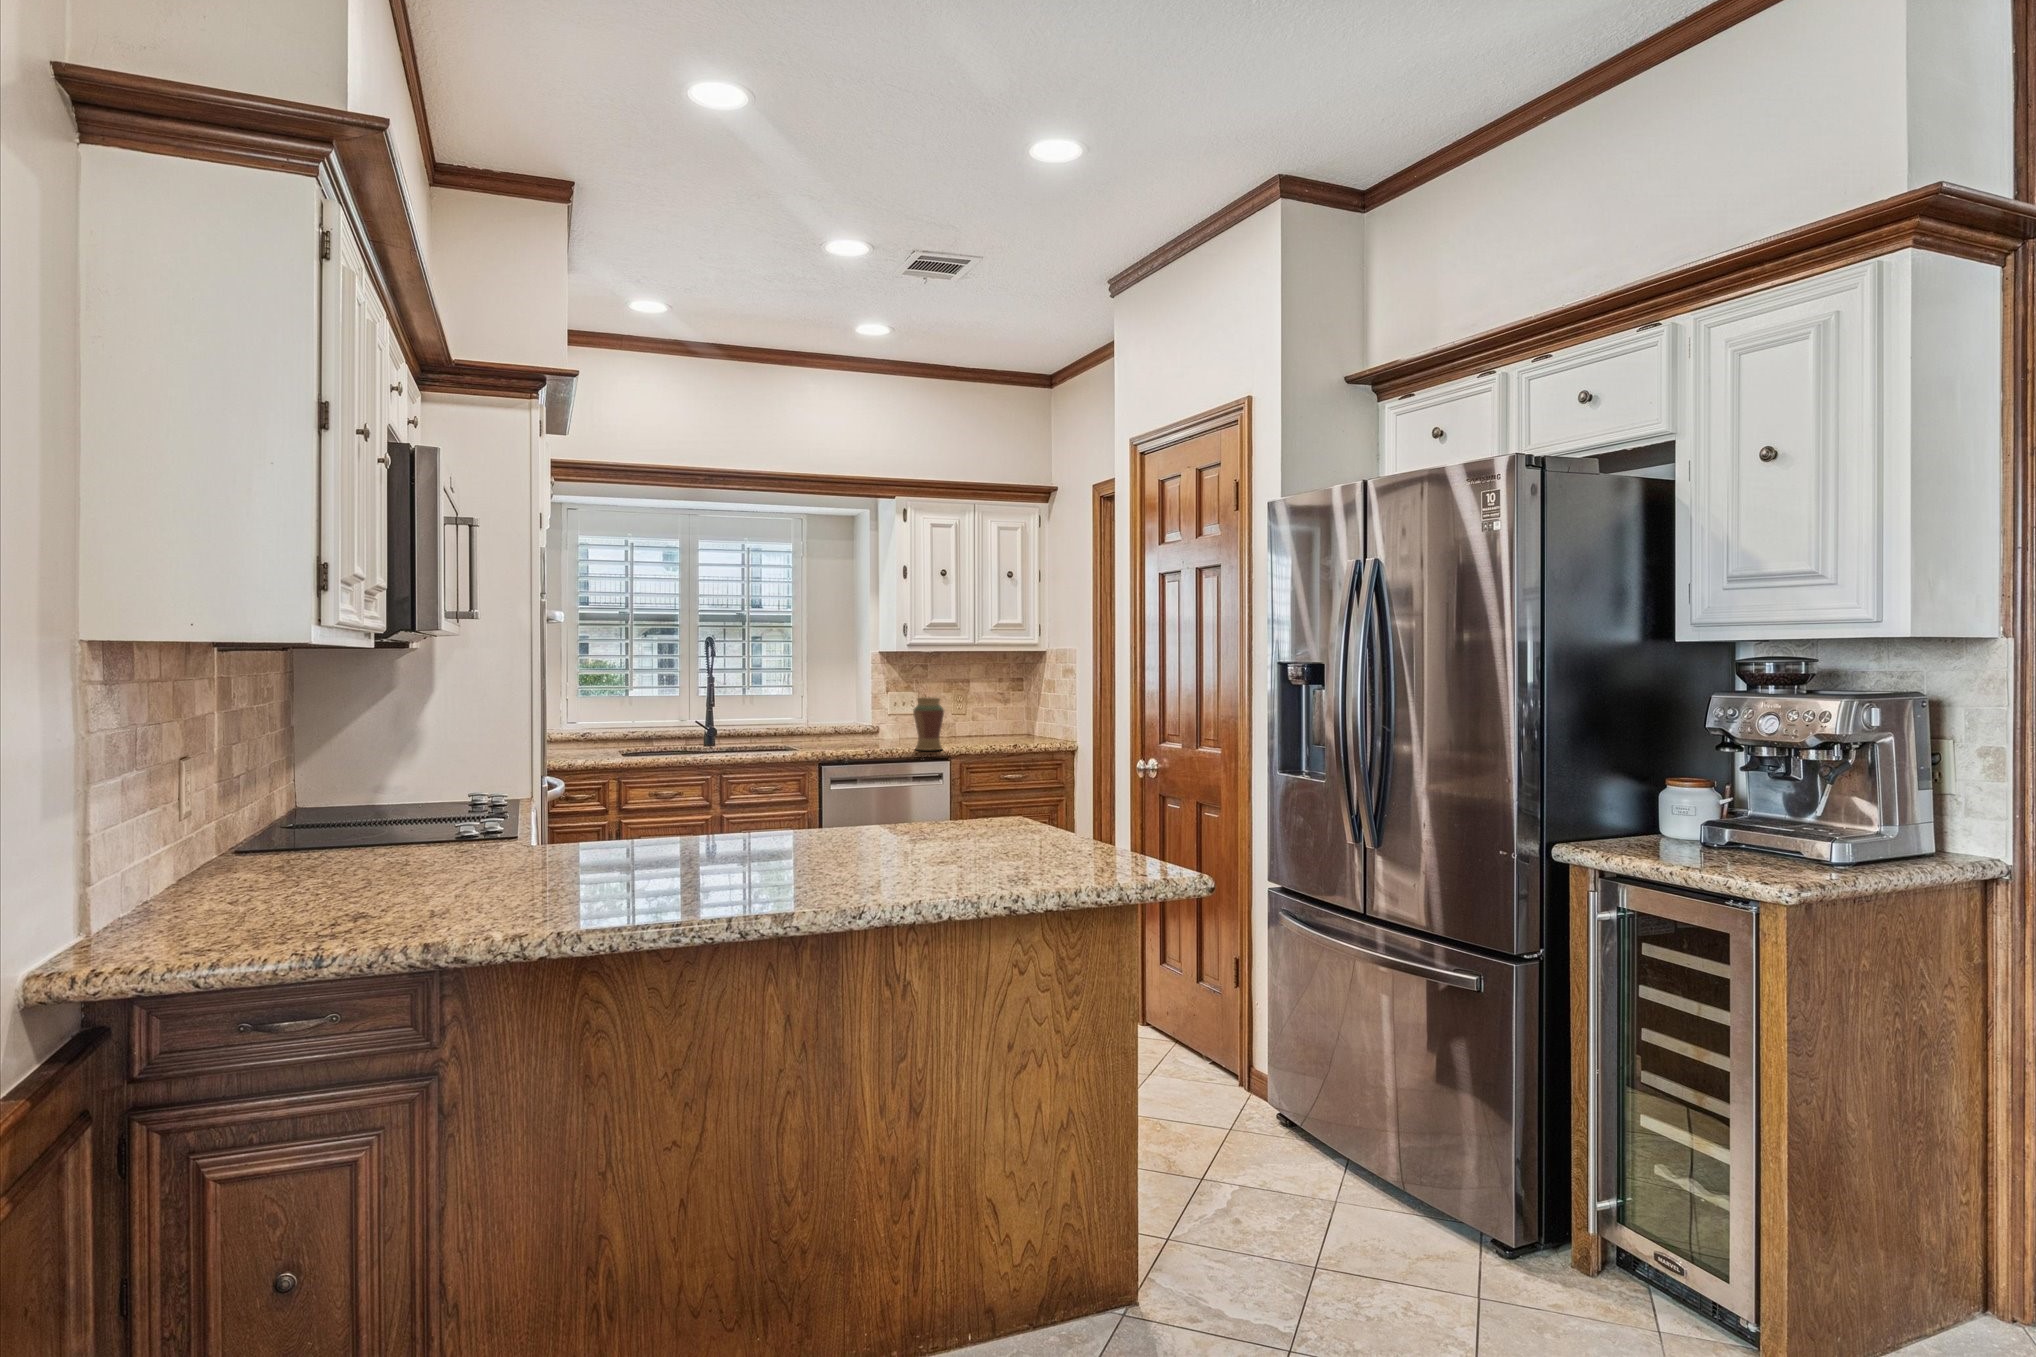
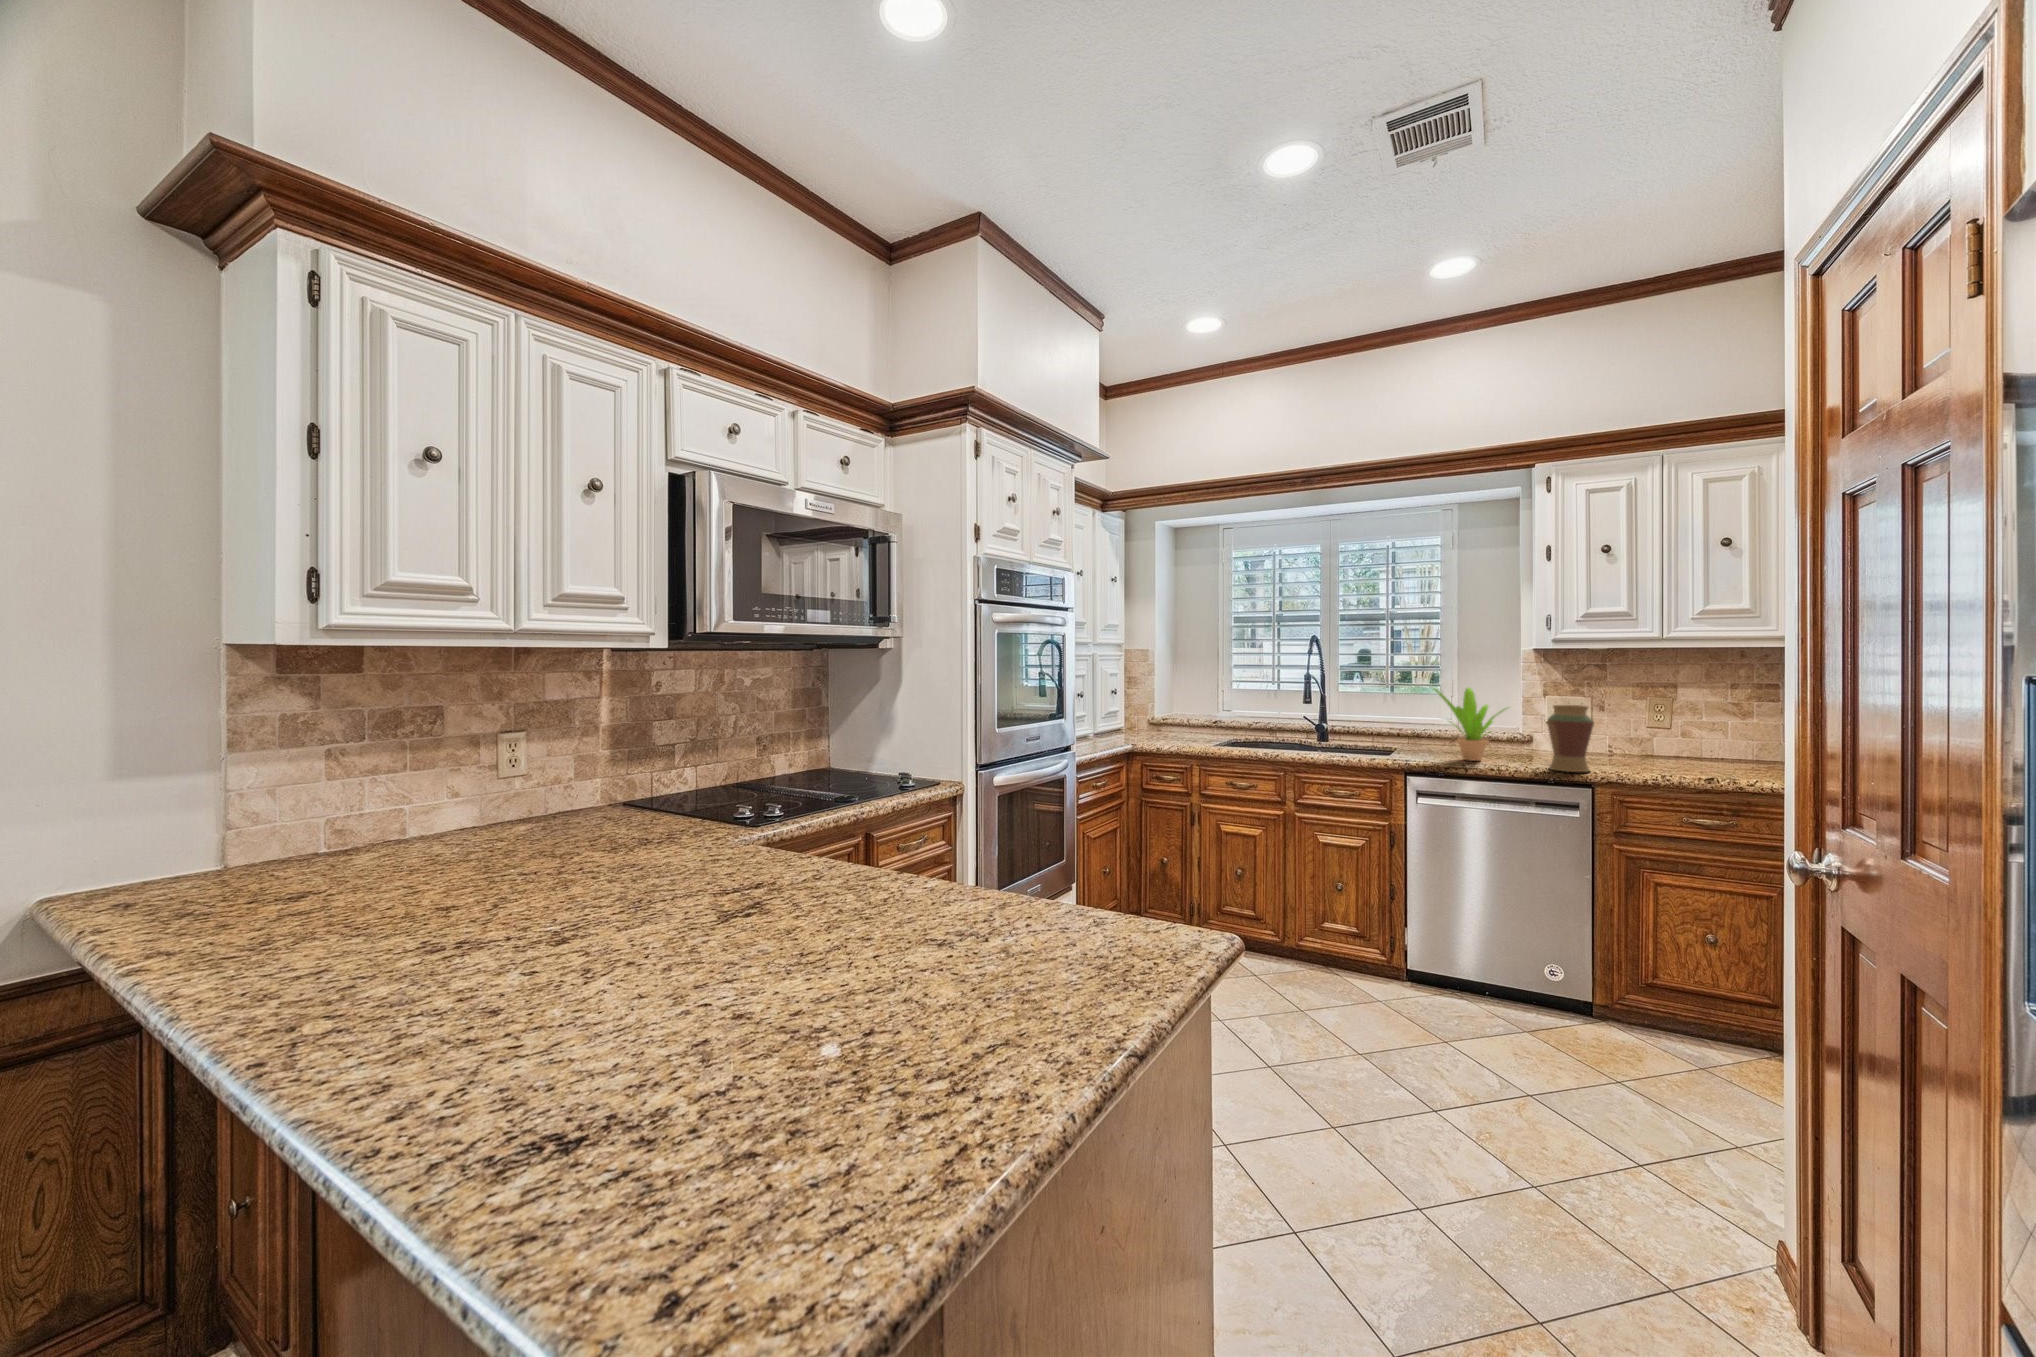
potted plant: none [829,686,886,749] -> present [1434,687,1506,761]

